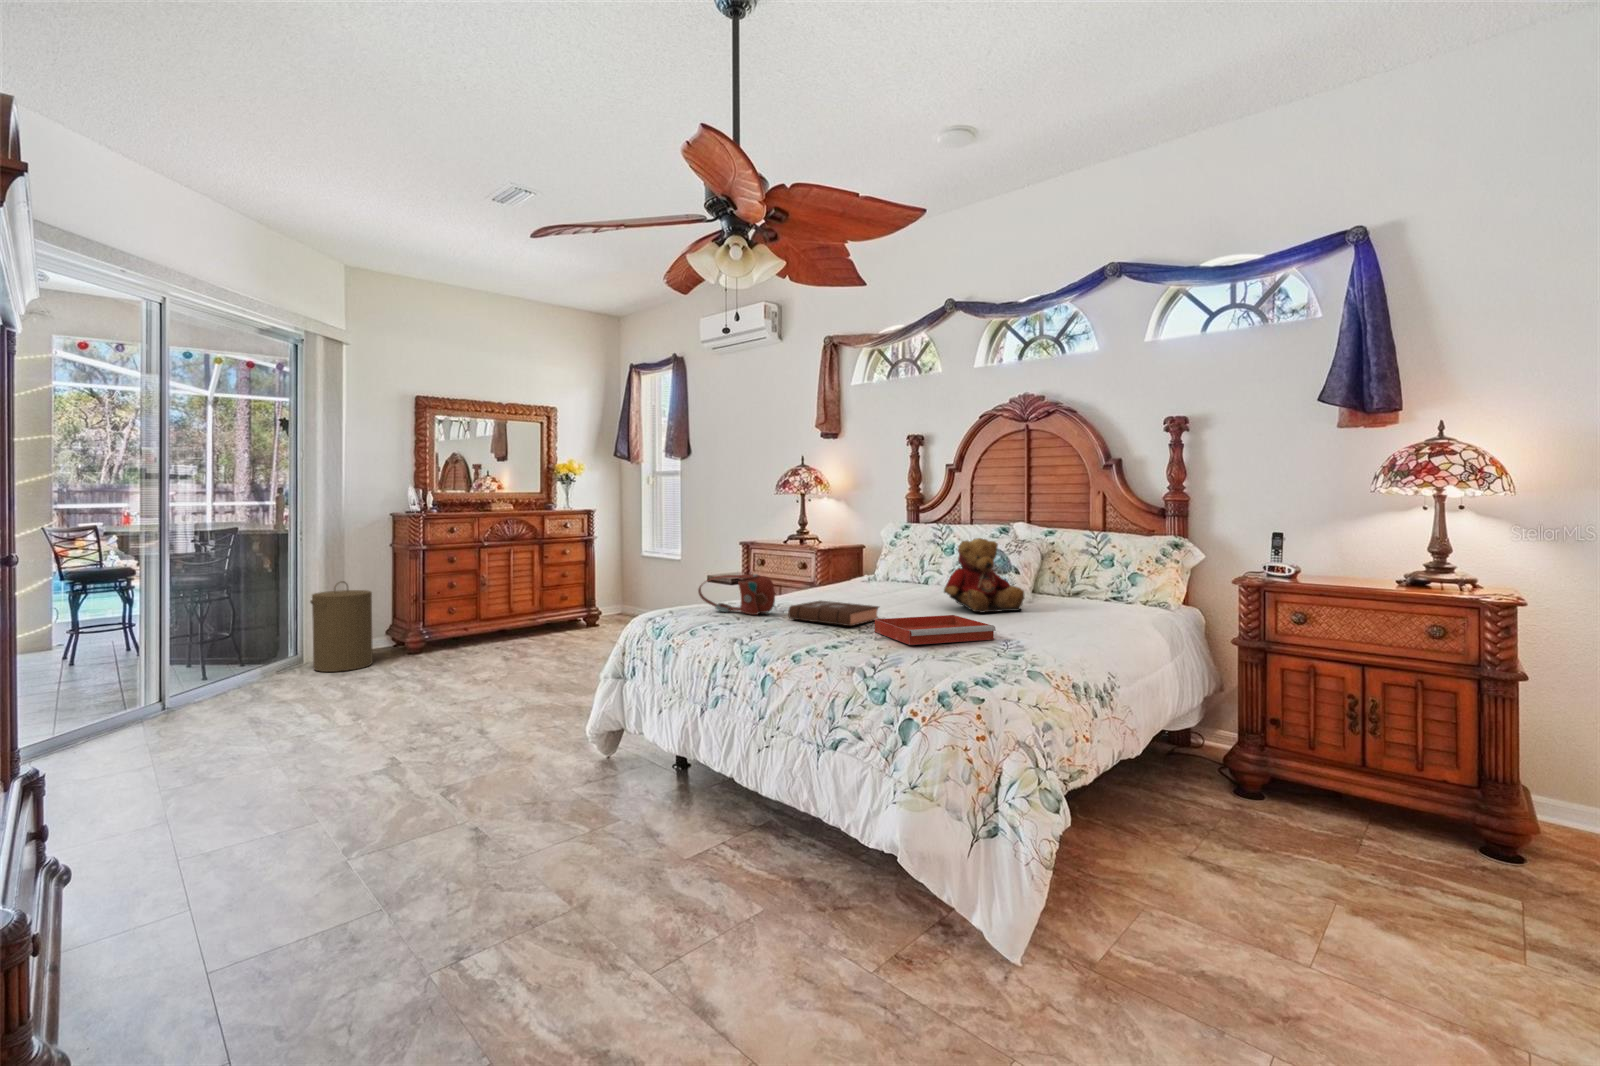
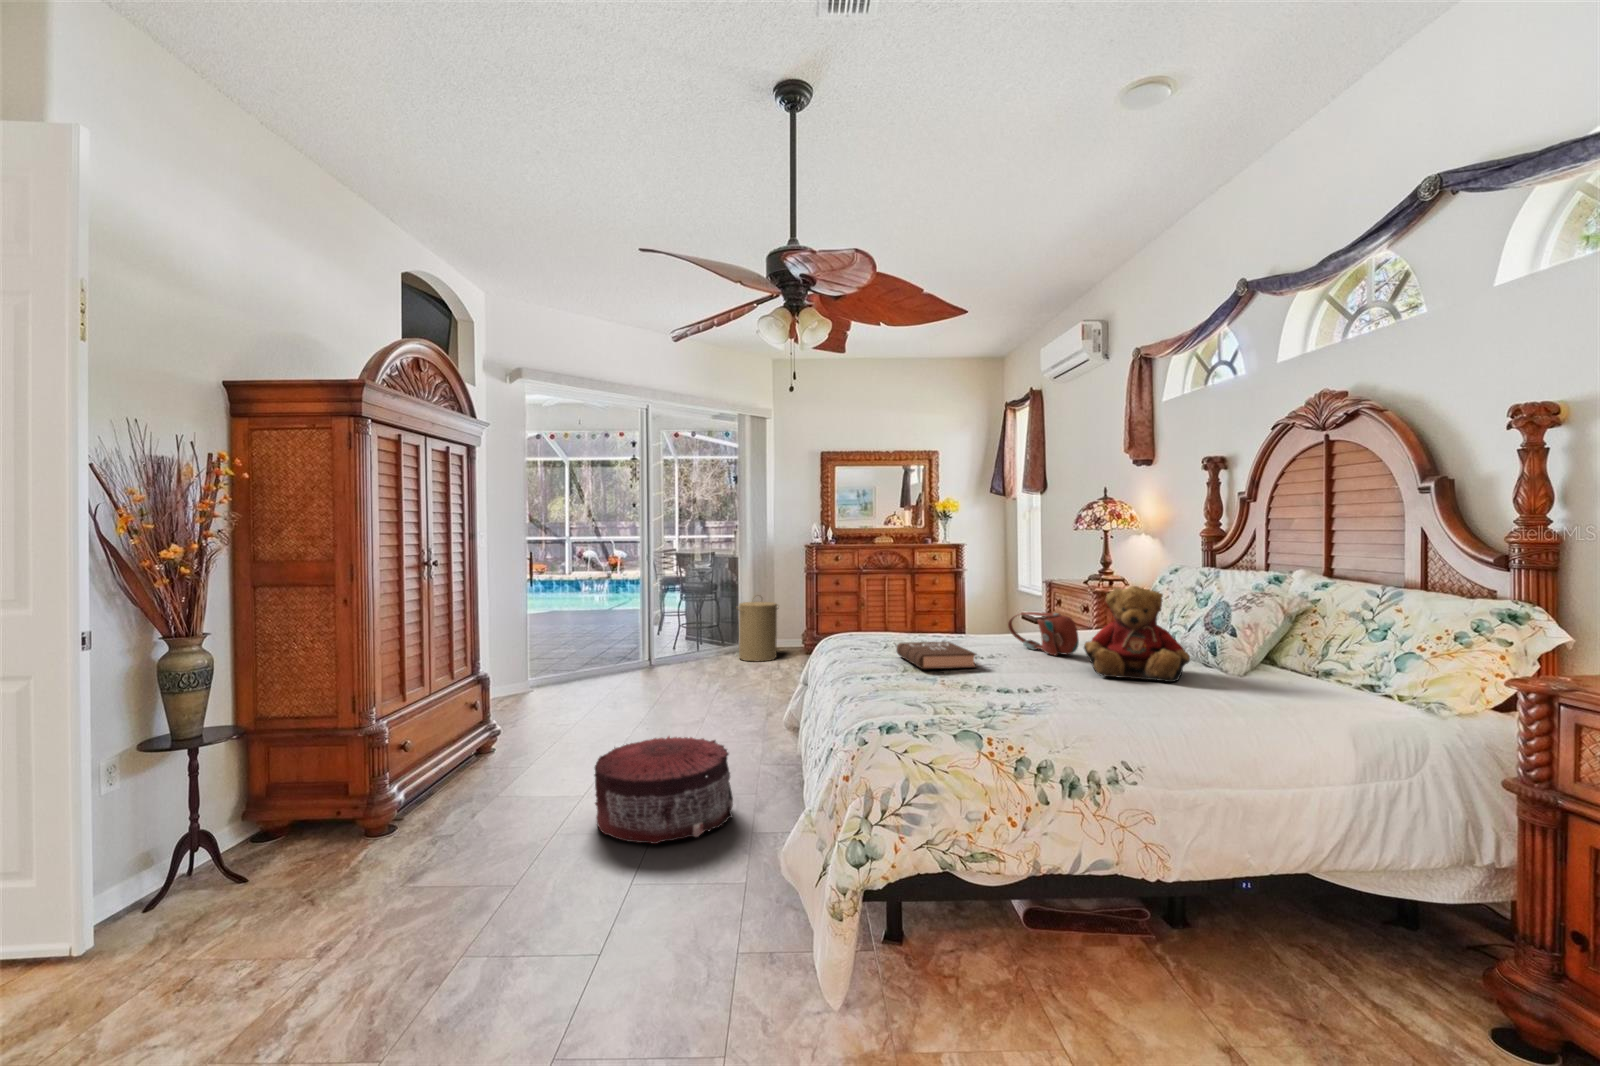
handbag: present [698,574,775,615] -> present [1008,612,1079,656]
tray: present [875,615,996,645] -> none [913,665,1032,704]
pouf: none [455,751,645,910] -> present [595,736,733,844]

